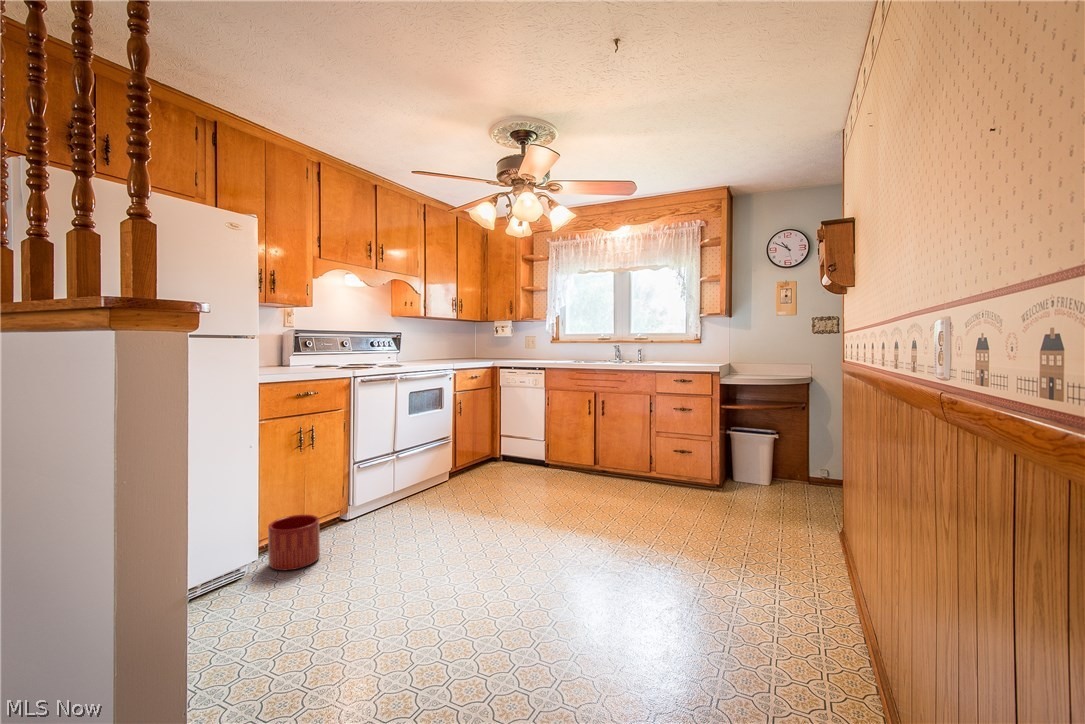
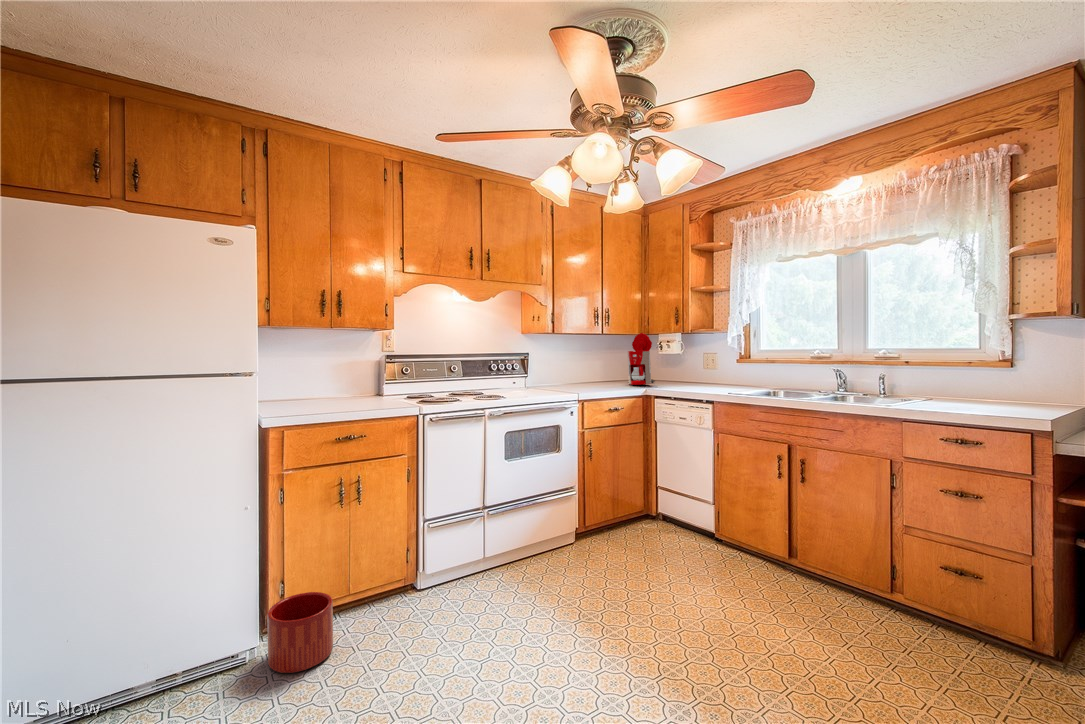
coffee maker: none [469,320,491,360] -> present [628,333,655,385]

